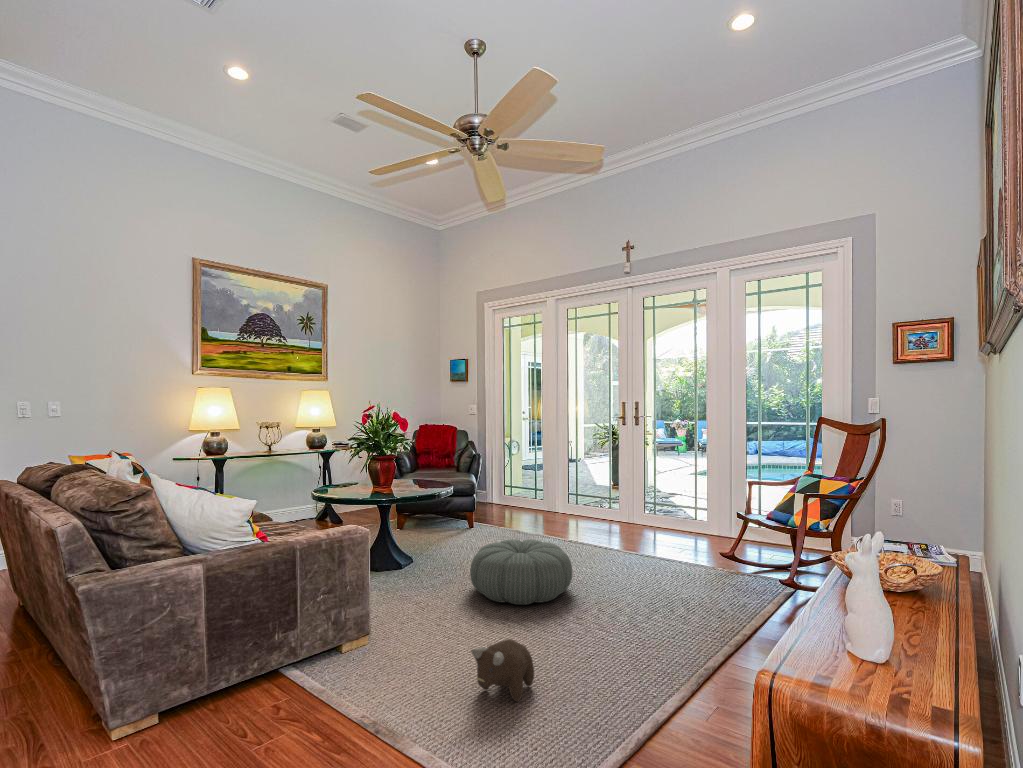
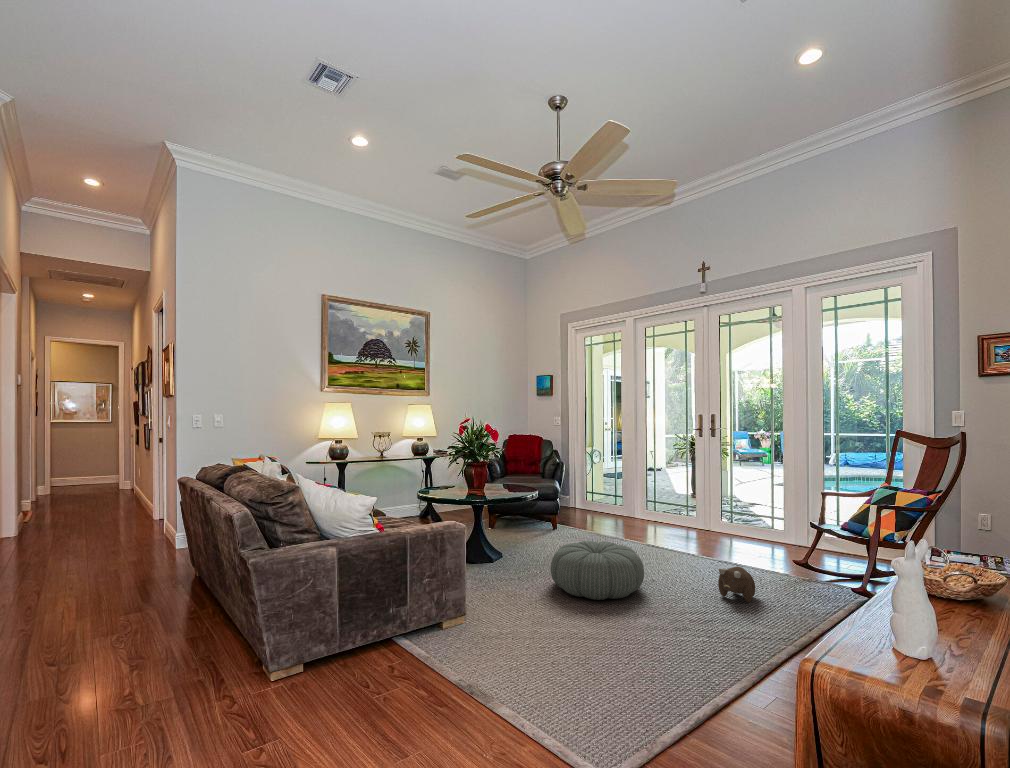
plush toy: present [471,639,534,701] -> present [718,567,755,603]

